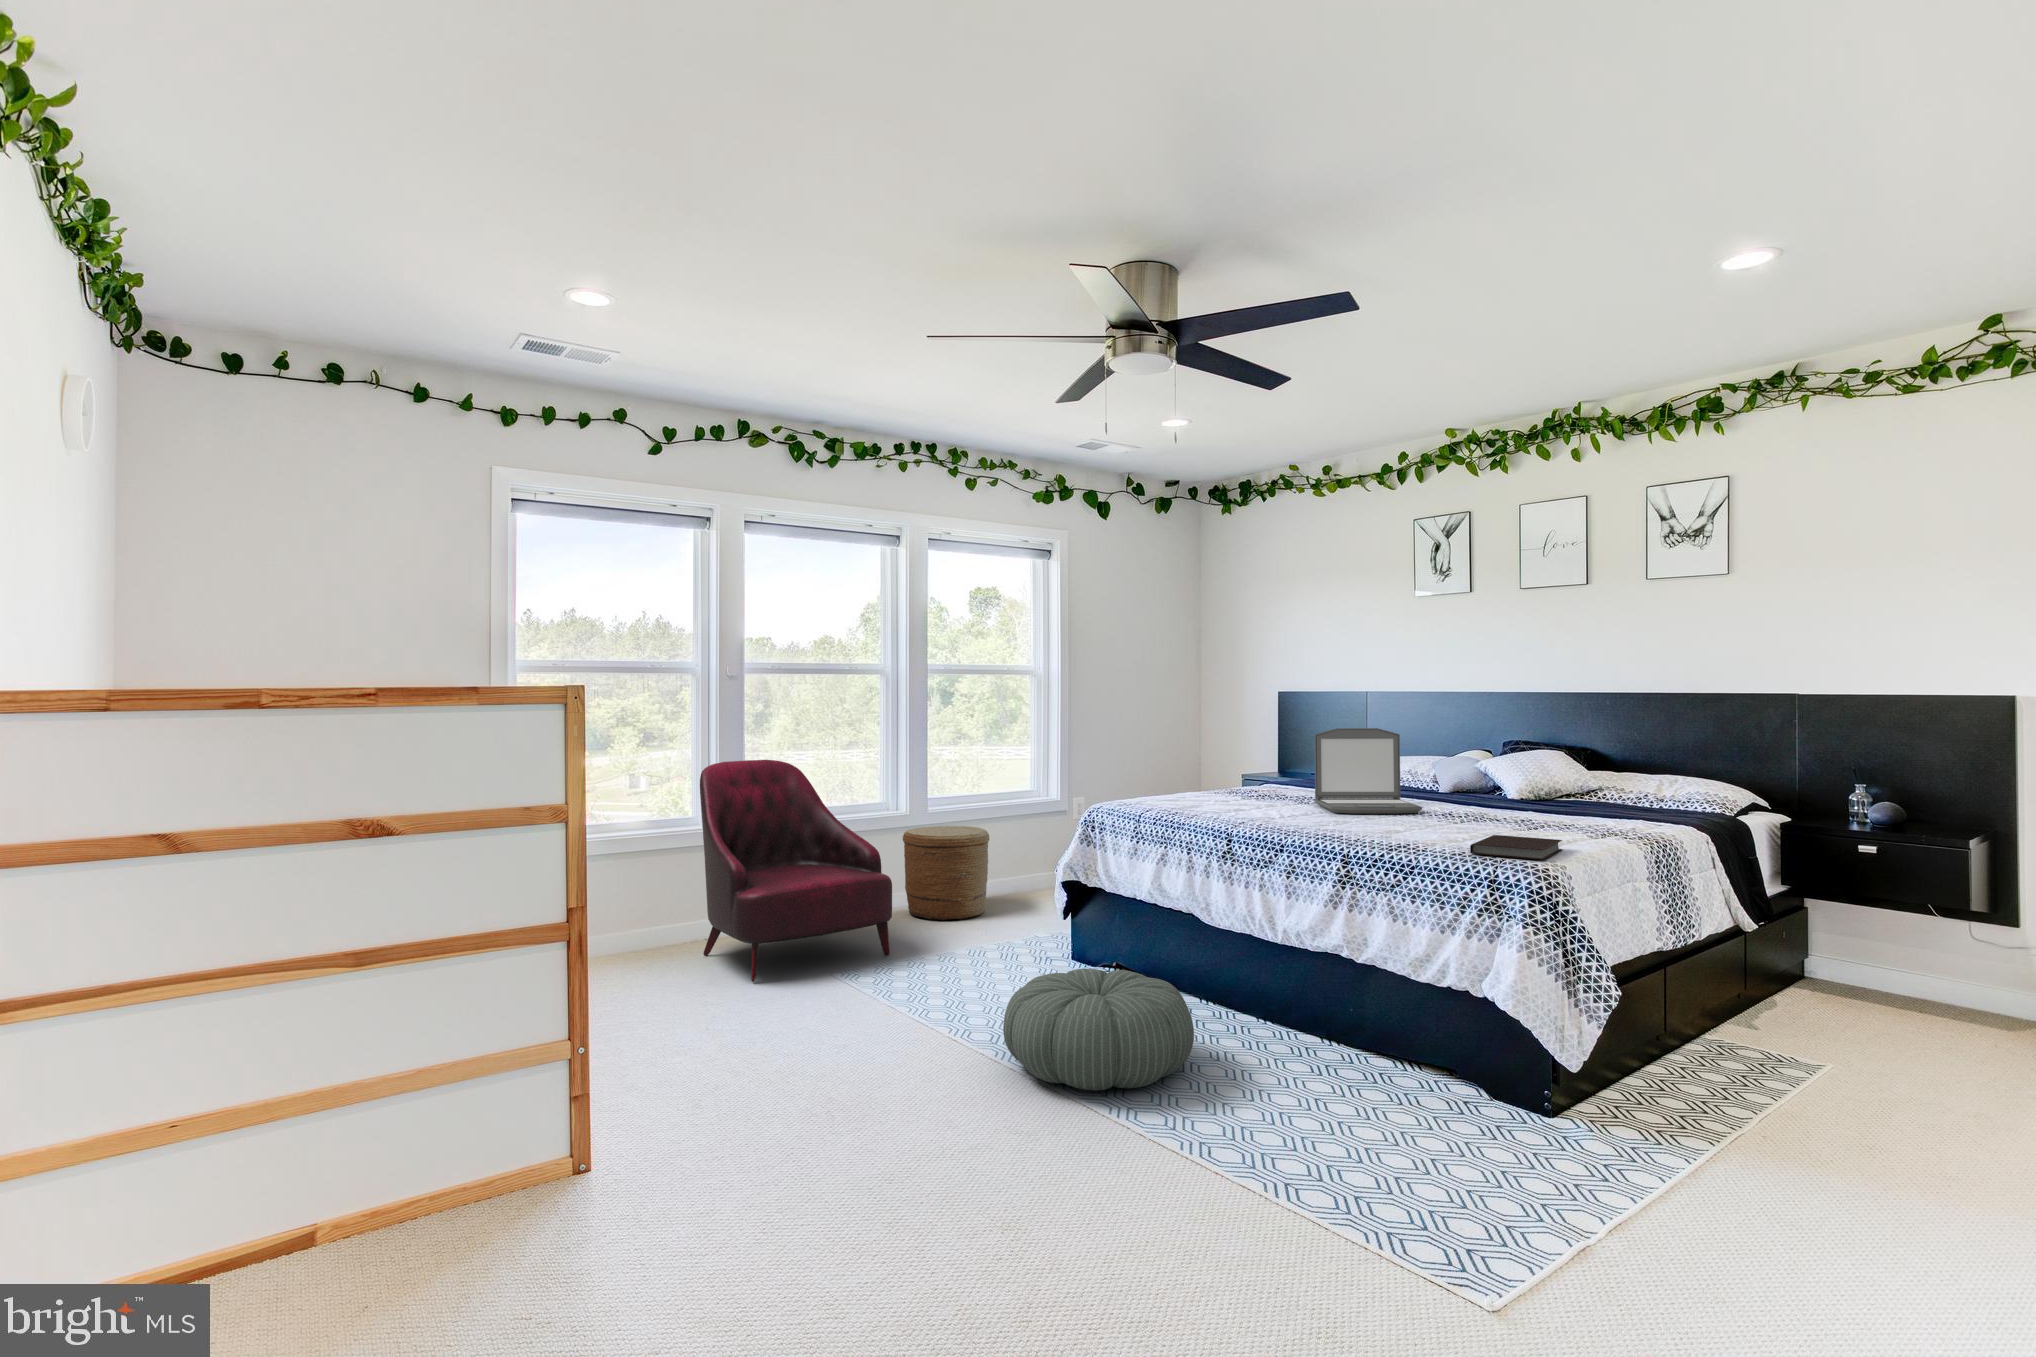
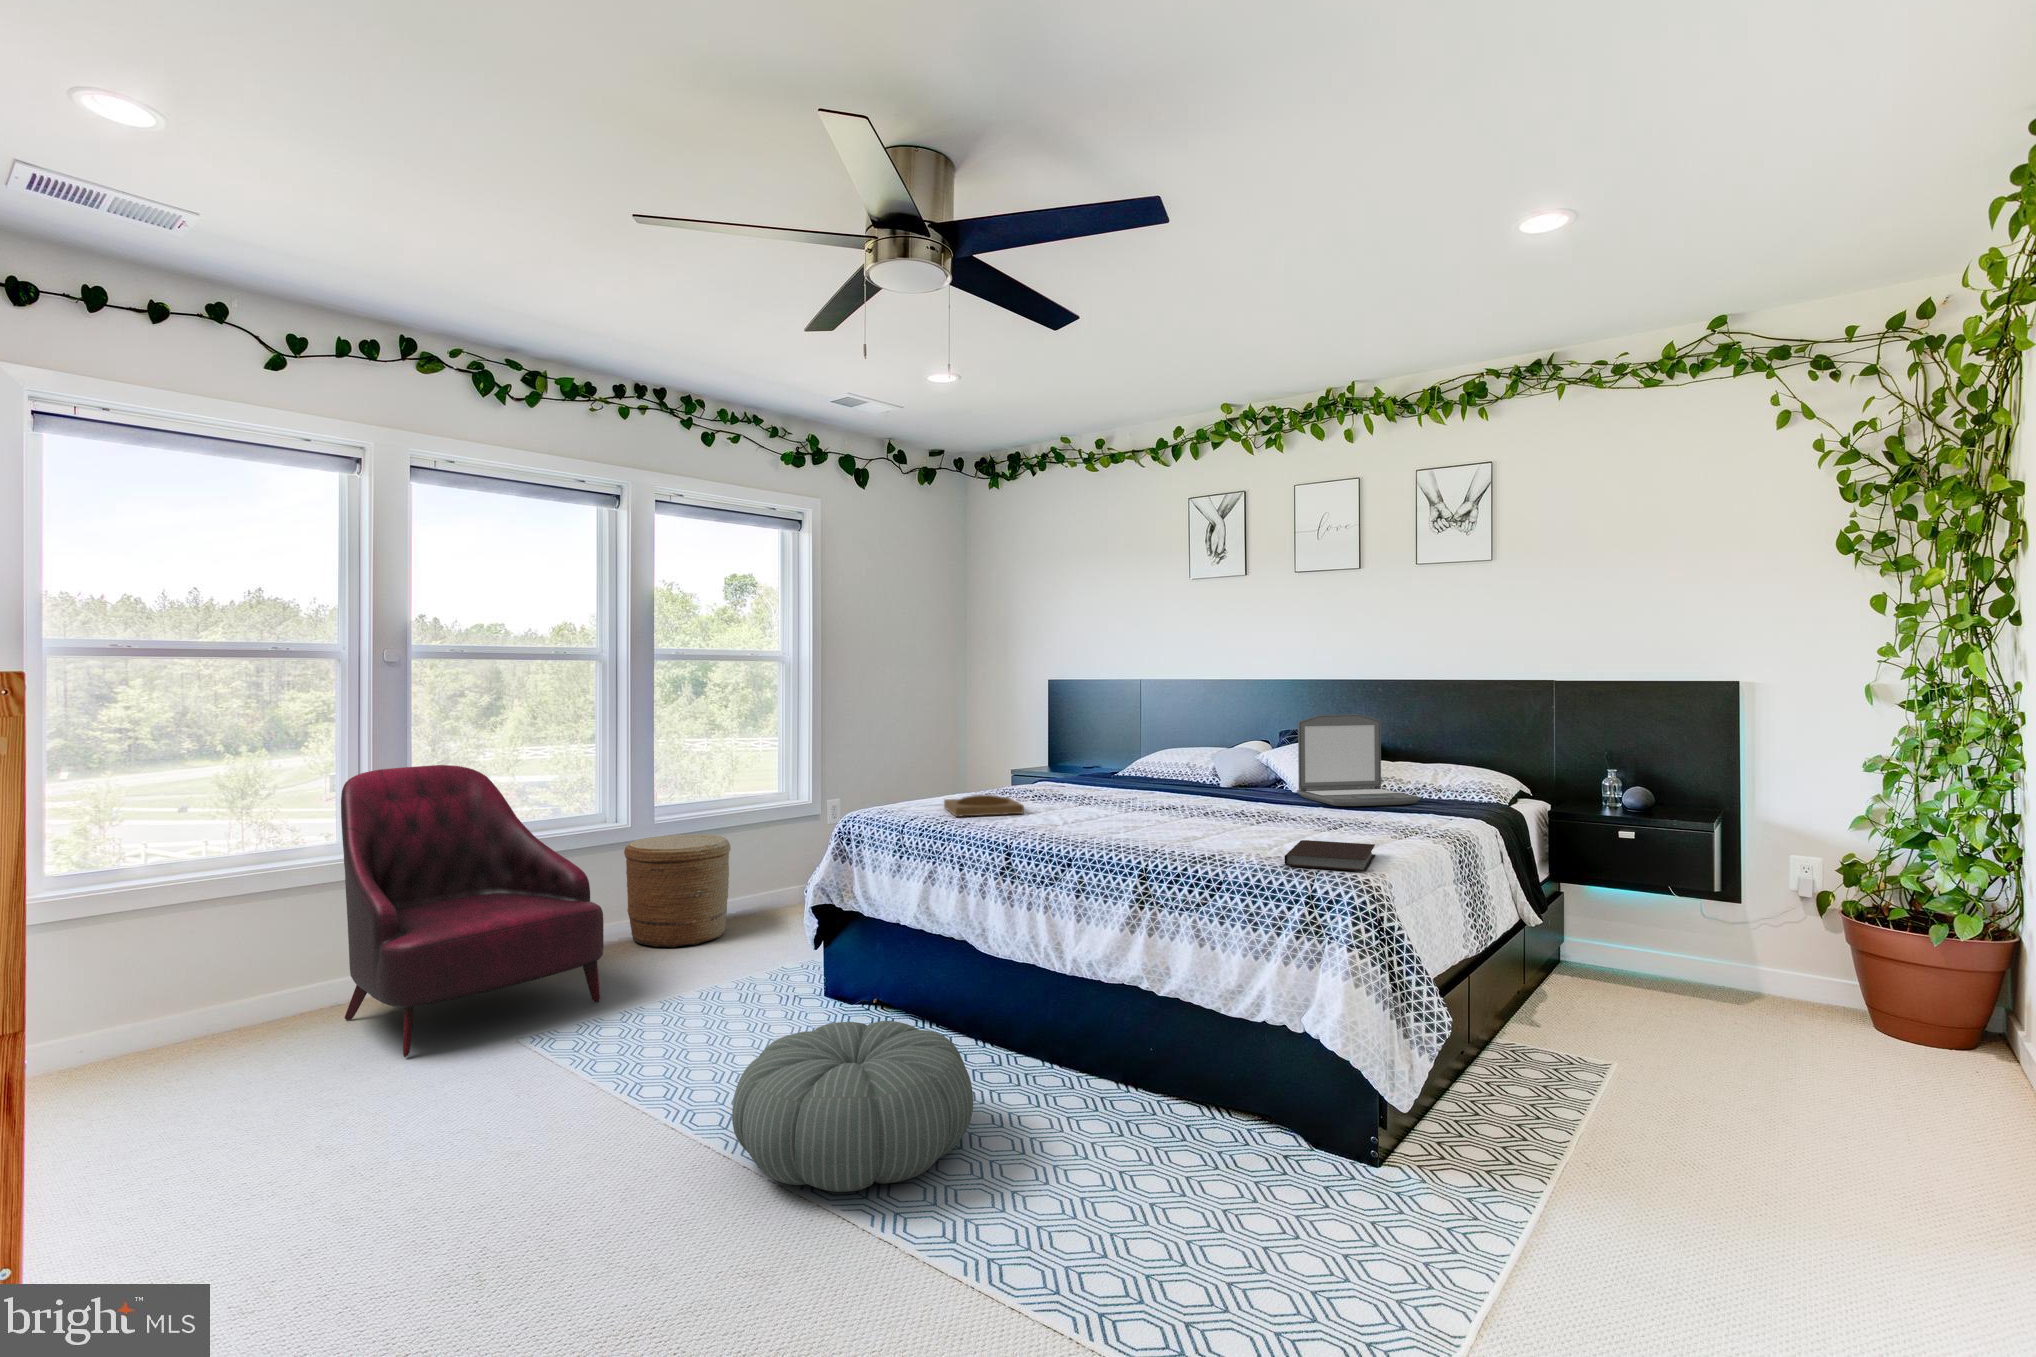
laptop: present [1314,728,1422,814] -> present [1297,714,1420,806]
tray: none [1175,794,1245,811] -> present [944,795,1024,816]

